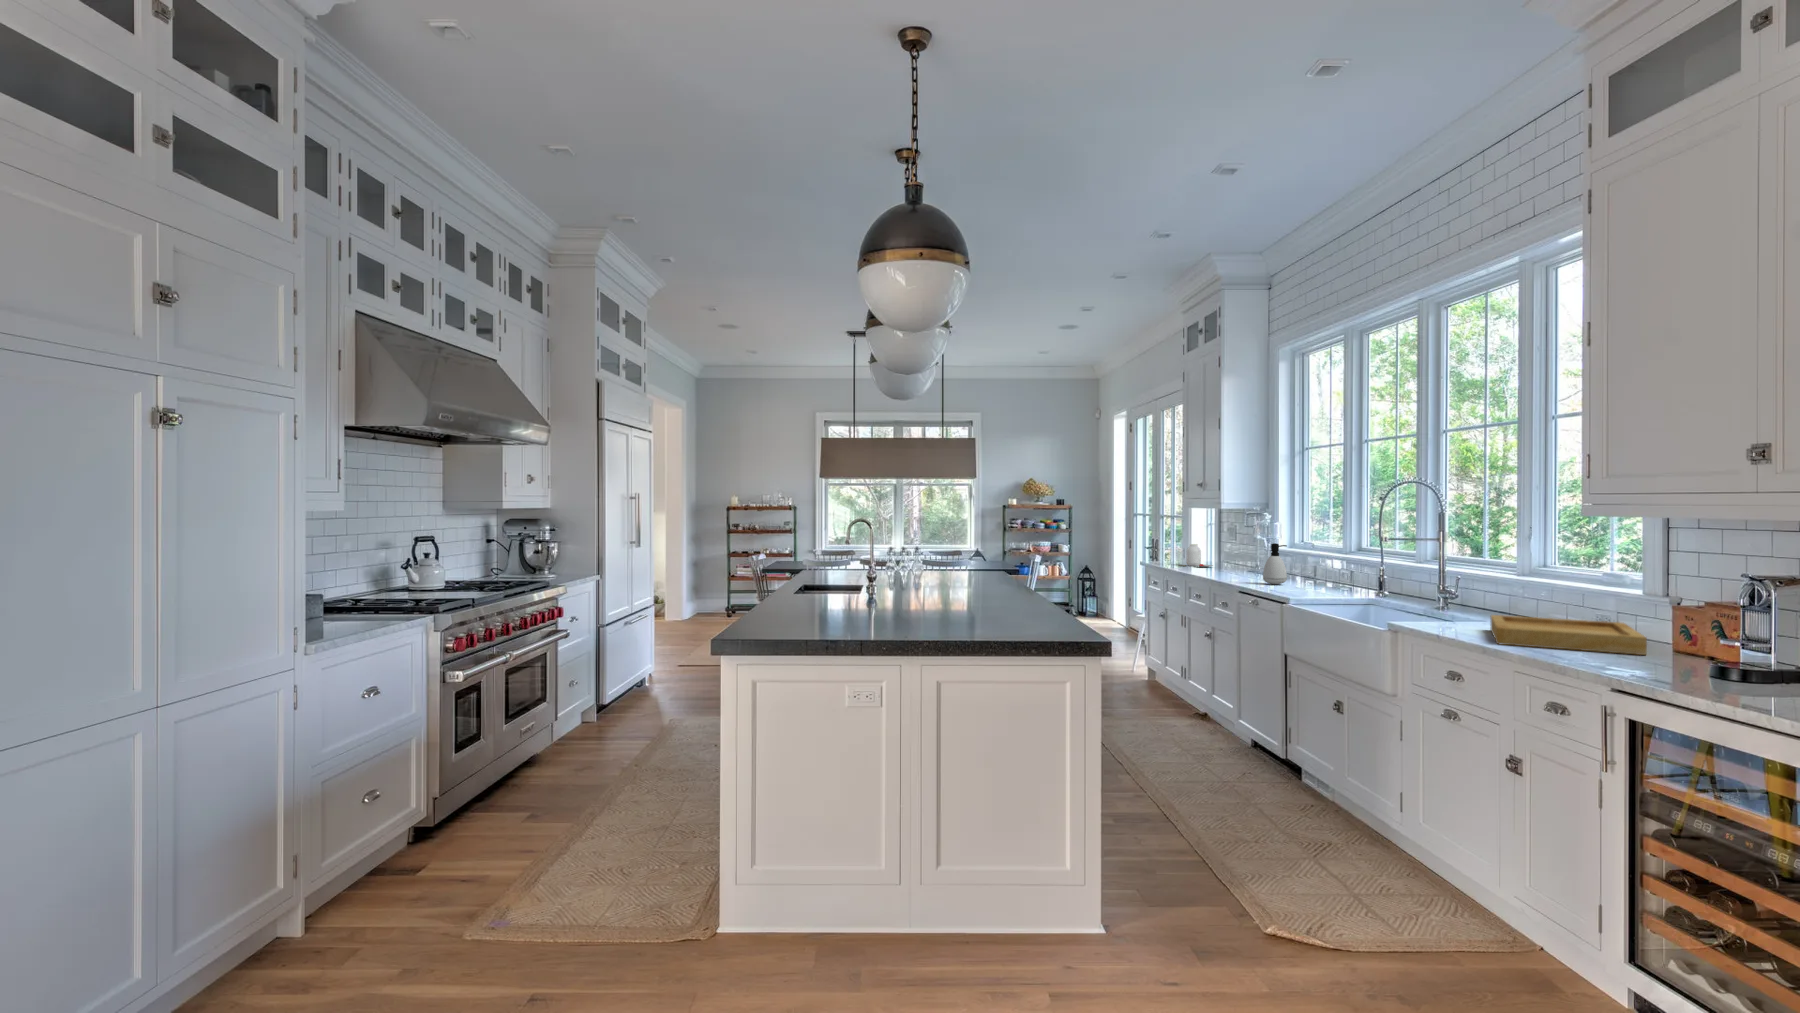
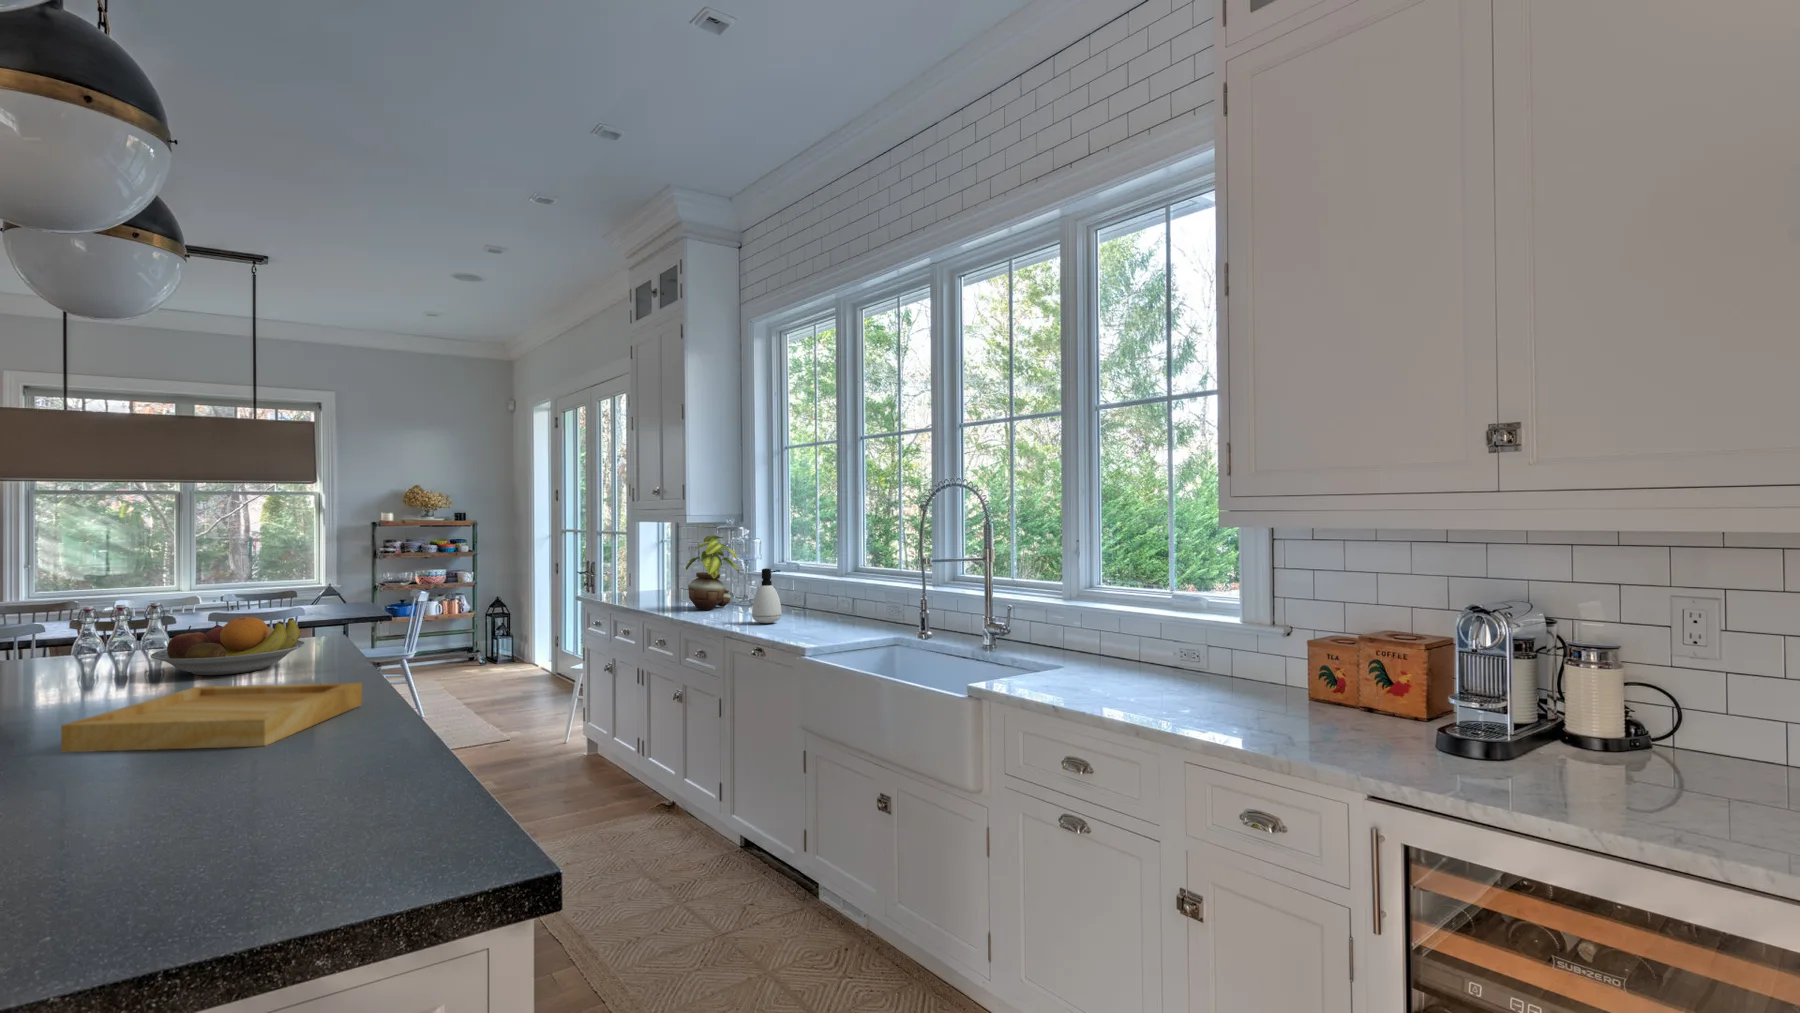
potted plant: none [1218,518,1261,575] -> present [686,535,739,610]
jar: present [1186,544,1213,567] -> none [628,570,674,600]
fruit bowl: none [922,554,988,583] -> present [150,617,305,675]
tray: present [1490,615,1647,655] -> present [61,683,362,752]

